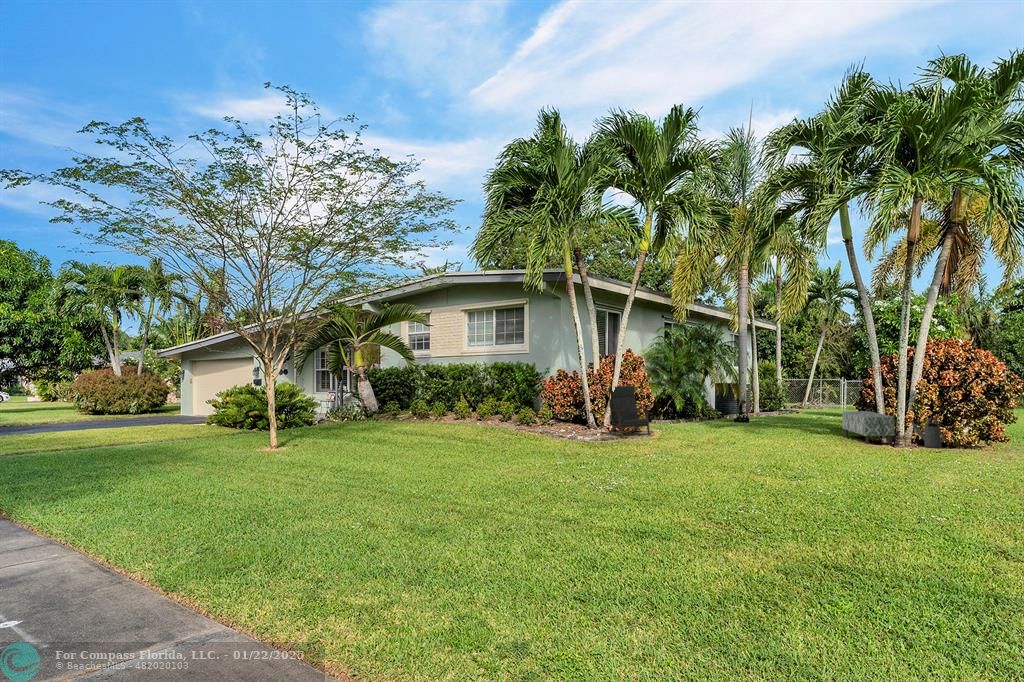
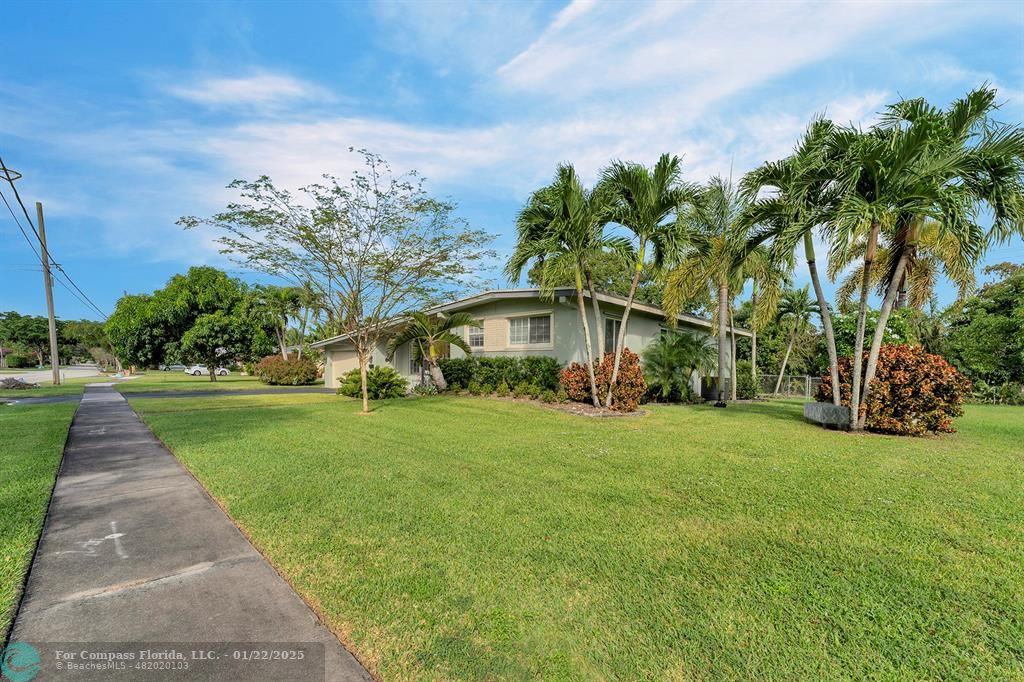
lounge chair: present [609,386,650,437] -> none [610,376,644,416]
watering can: present [910,418,944,448] -> none [863,410,894,436]

